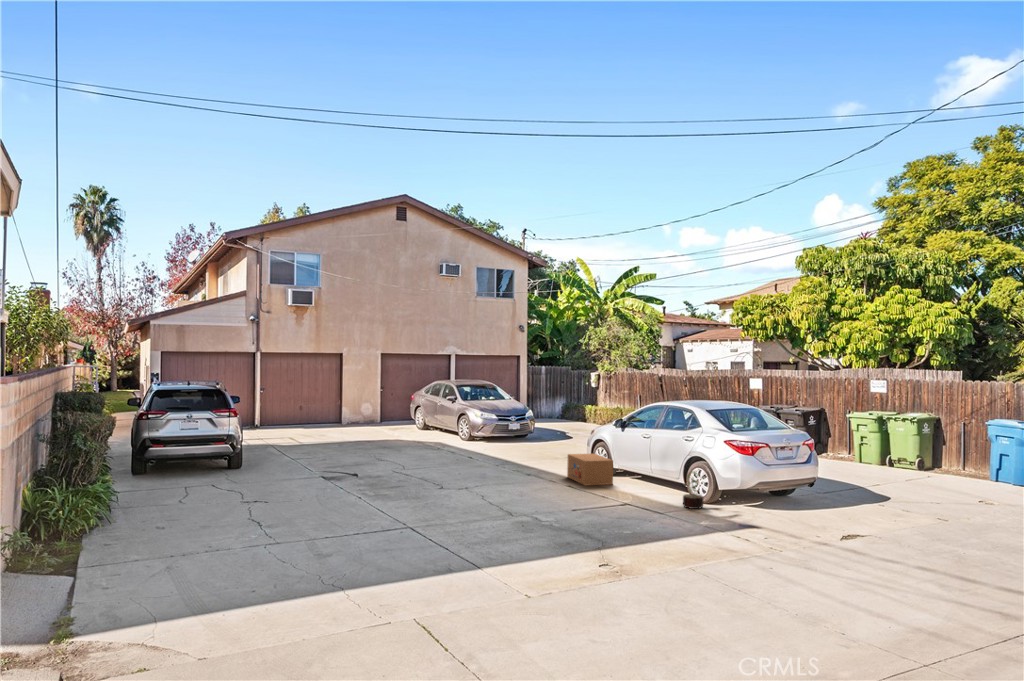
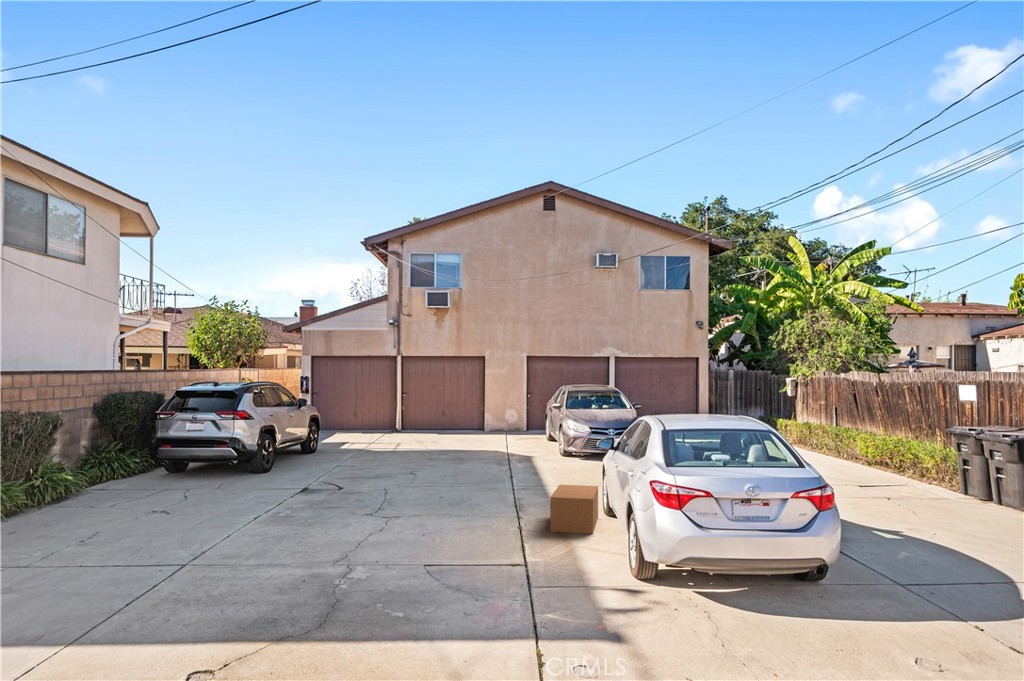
decorative plant: present [683,472,704,509] -> none [602,530,637,595]

